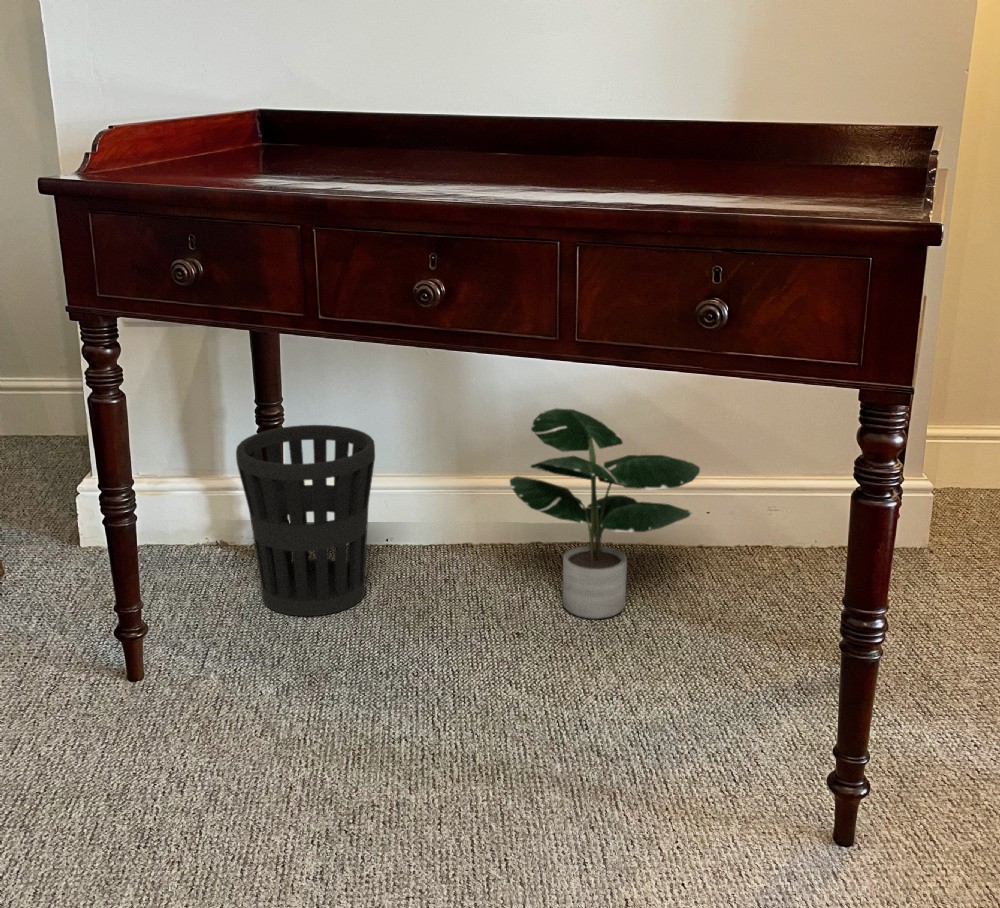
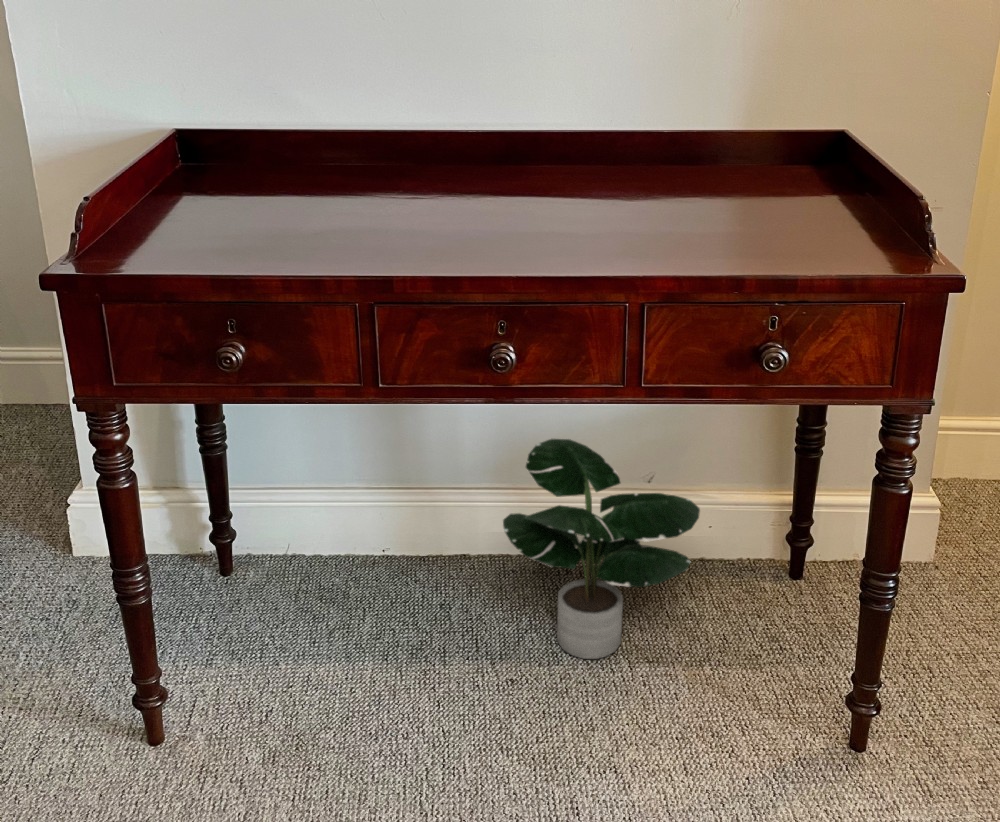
wastebasket: present [236,425,375,616] -> none [221,451,364,654]

